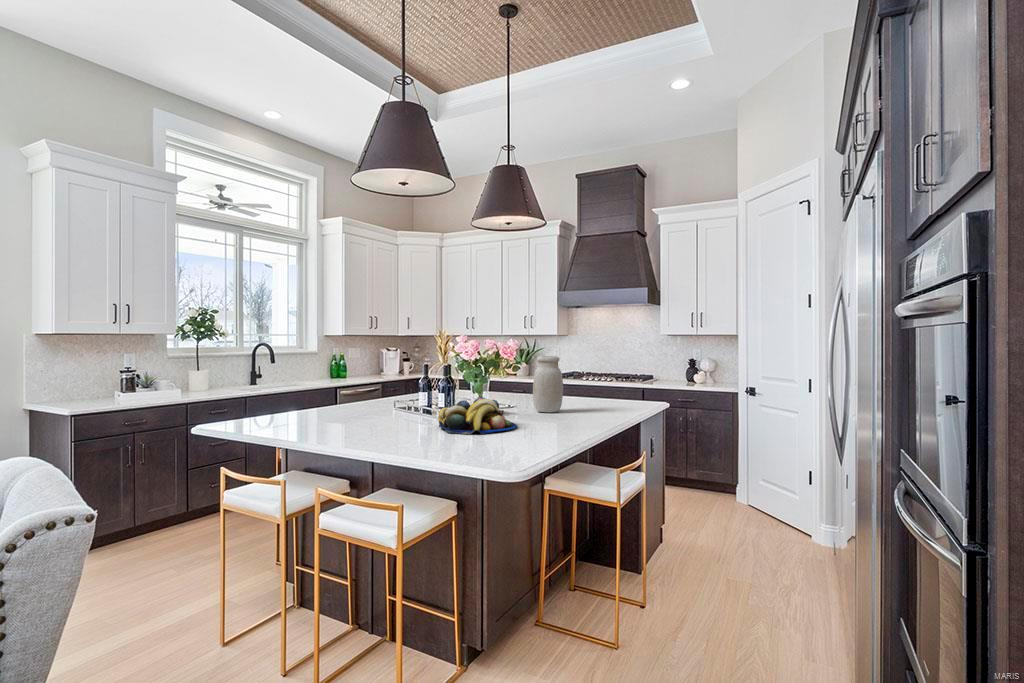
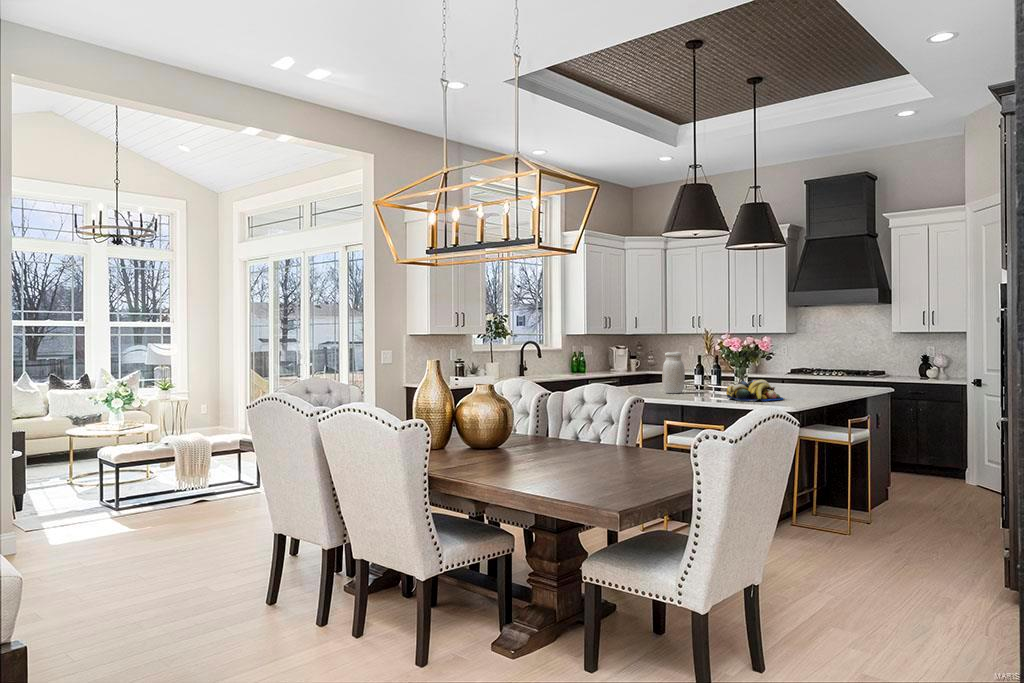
jar: present [533,356,563,412] -> present [662,352,685,393]

